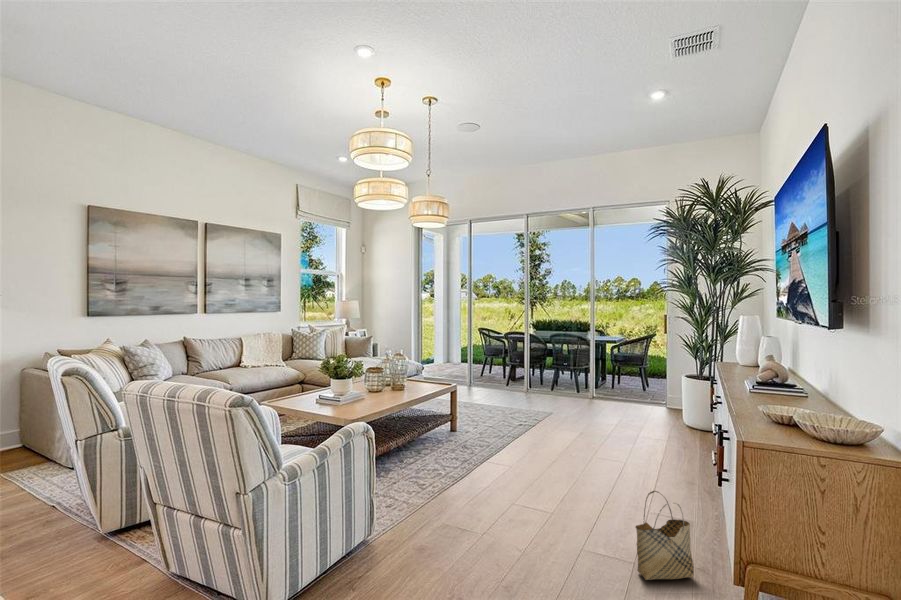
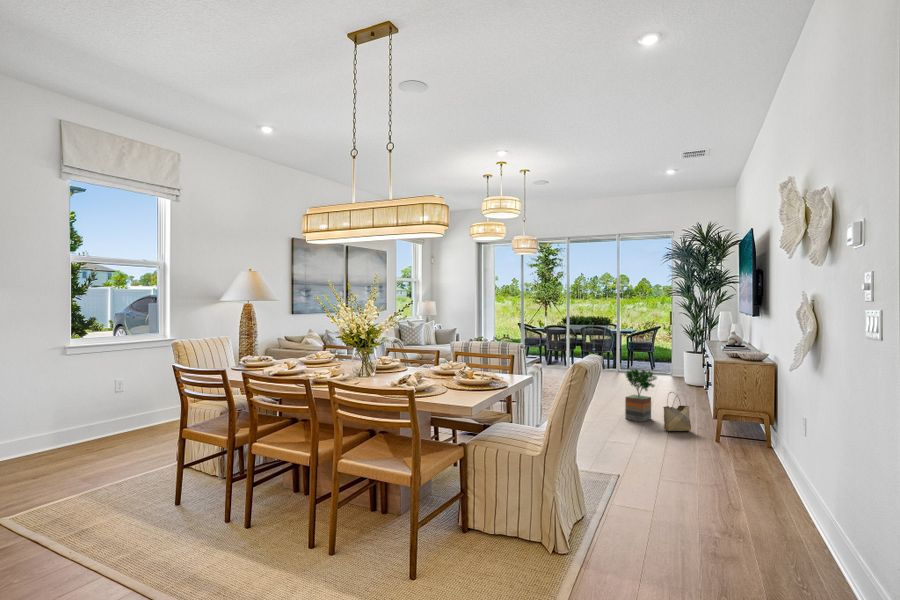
potted tree: none [566,430,630,539] -> present [625,369,657,422]

